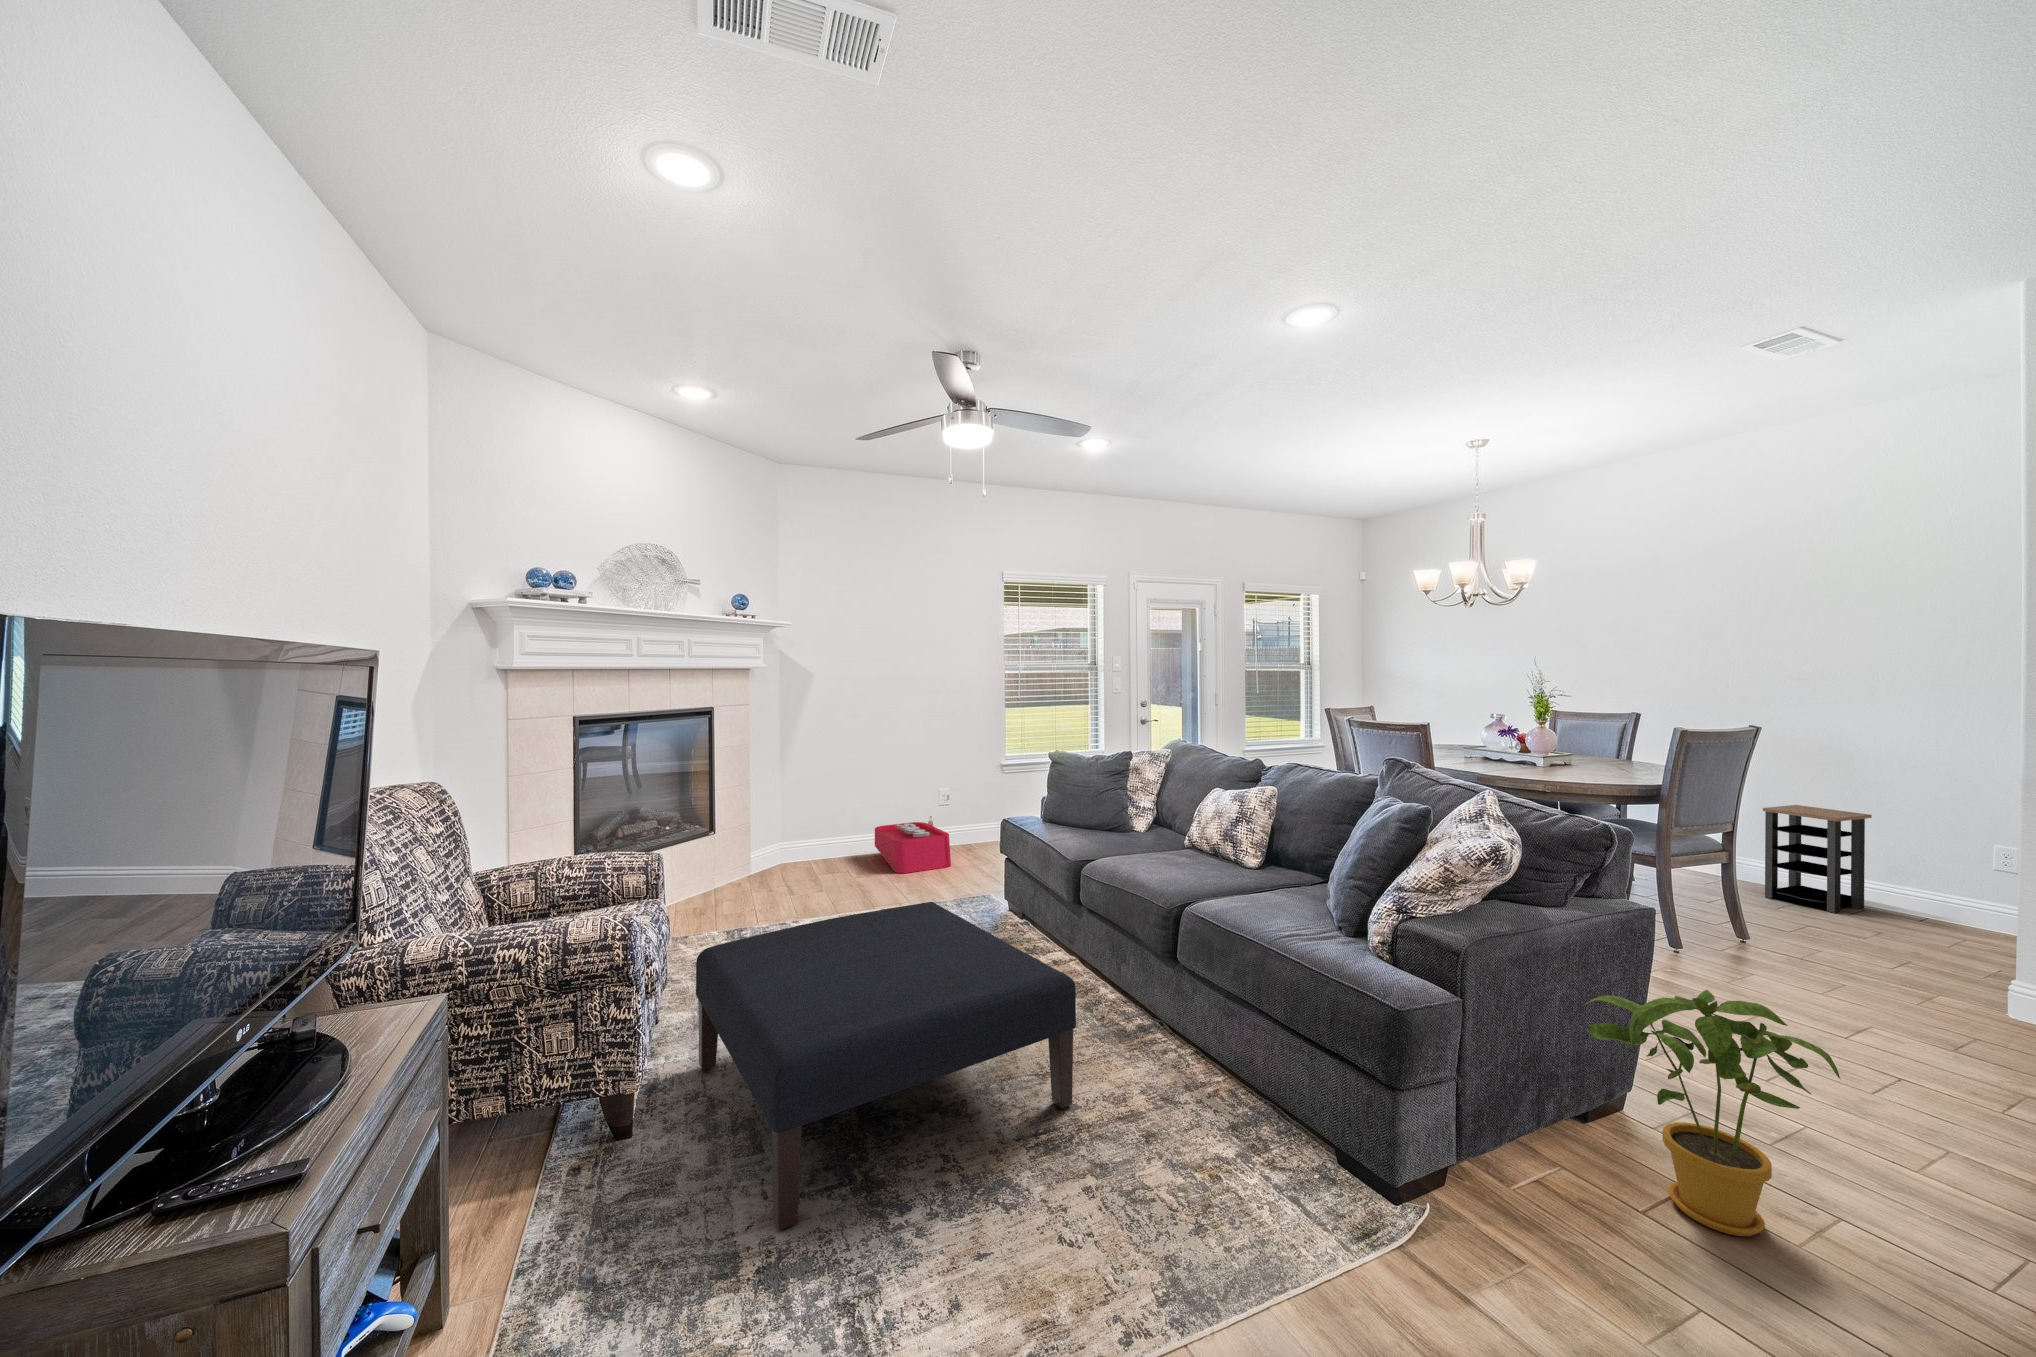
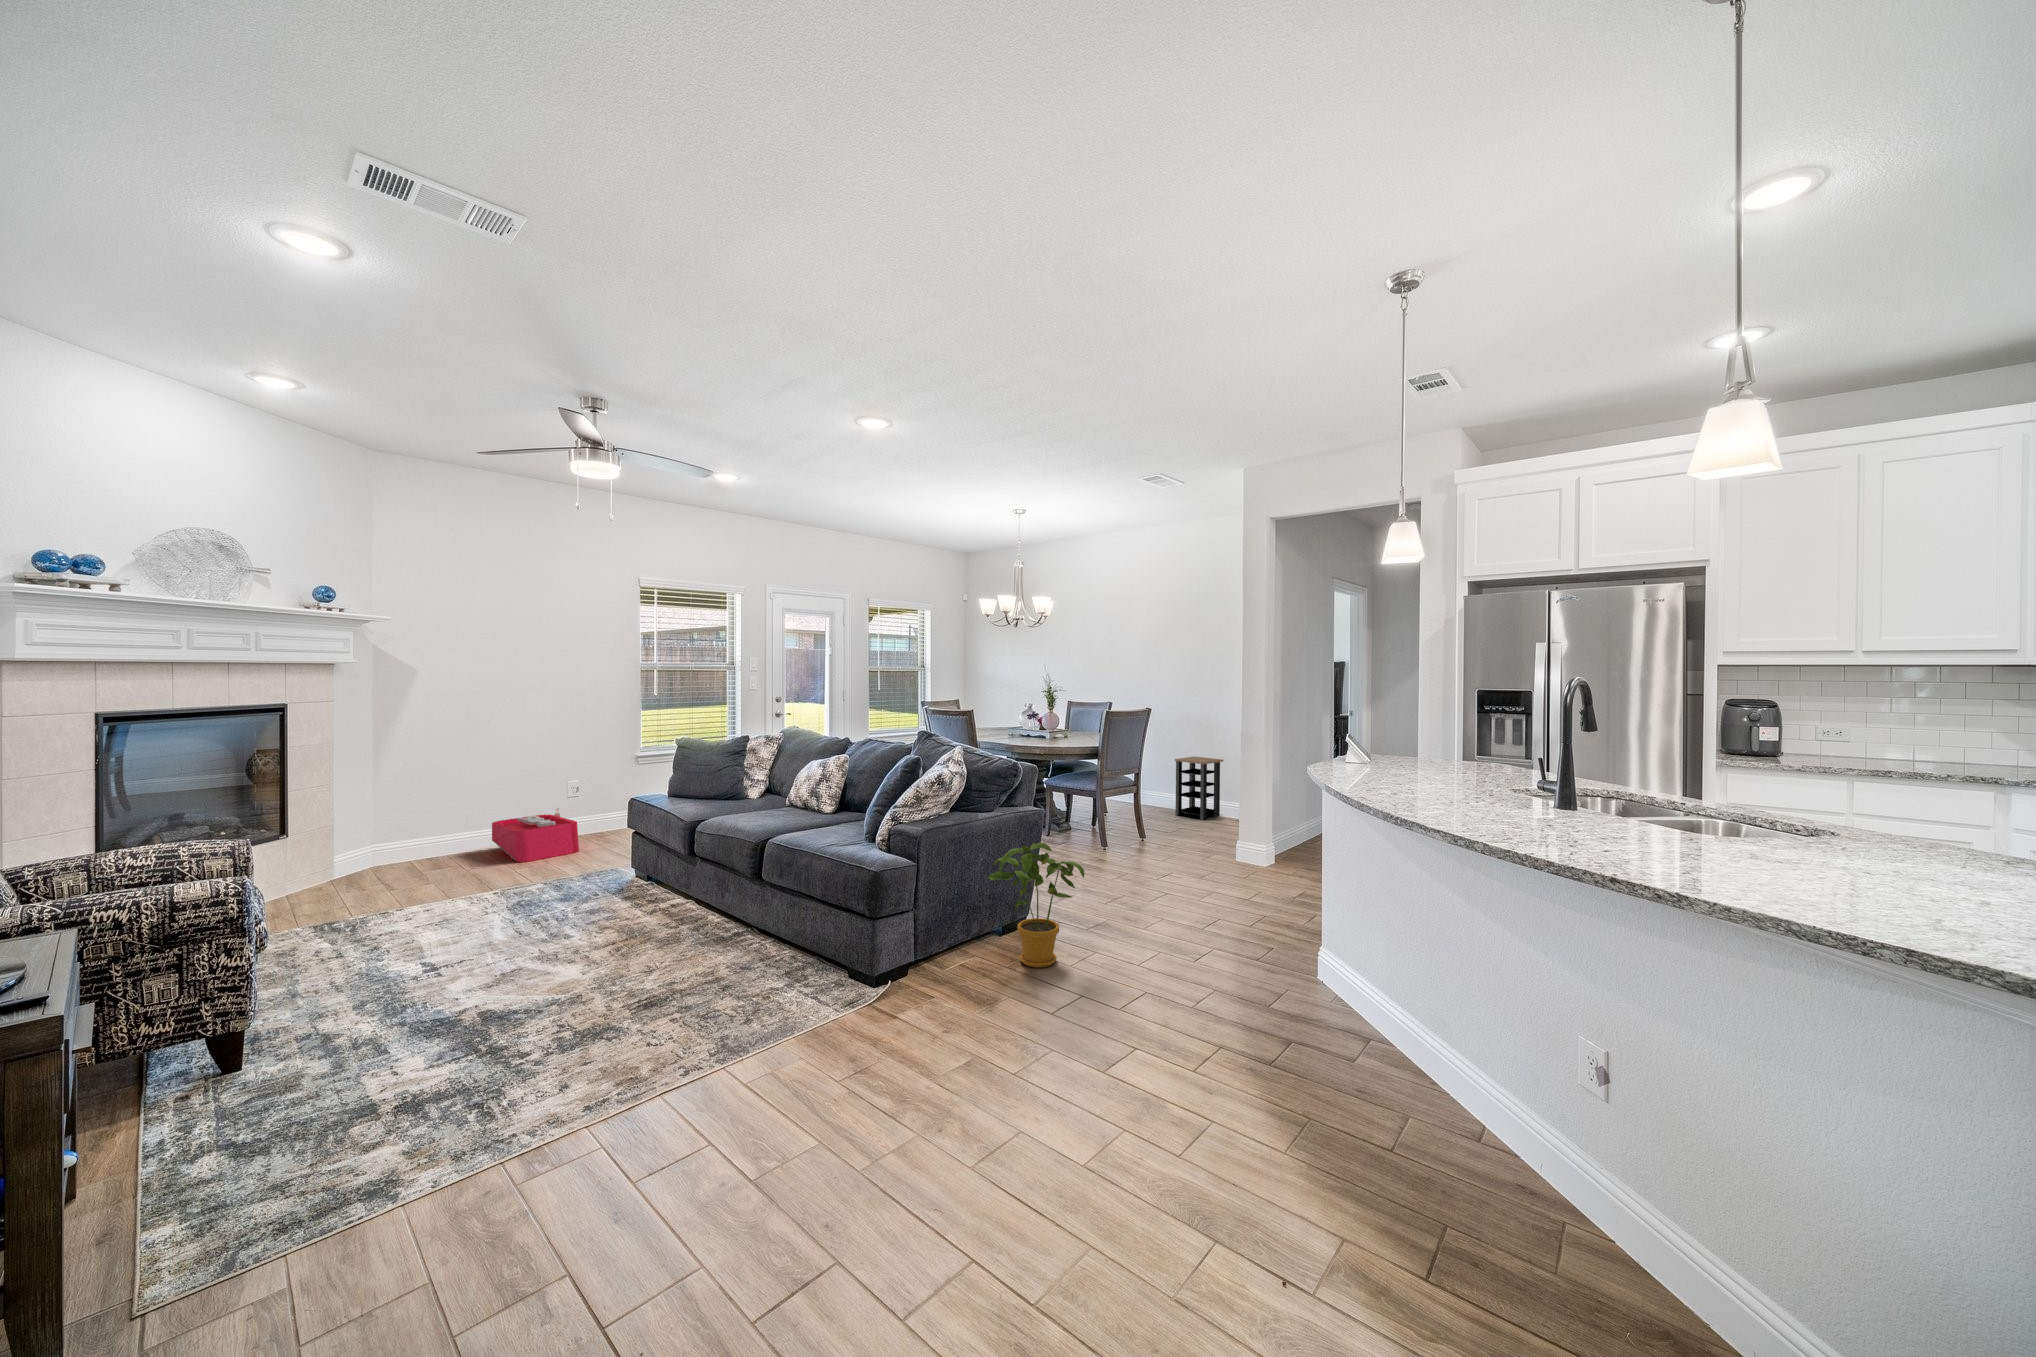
ottoman: present [696,902,1076,1230] -> none [301,862,671,1086]

